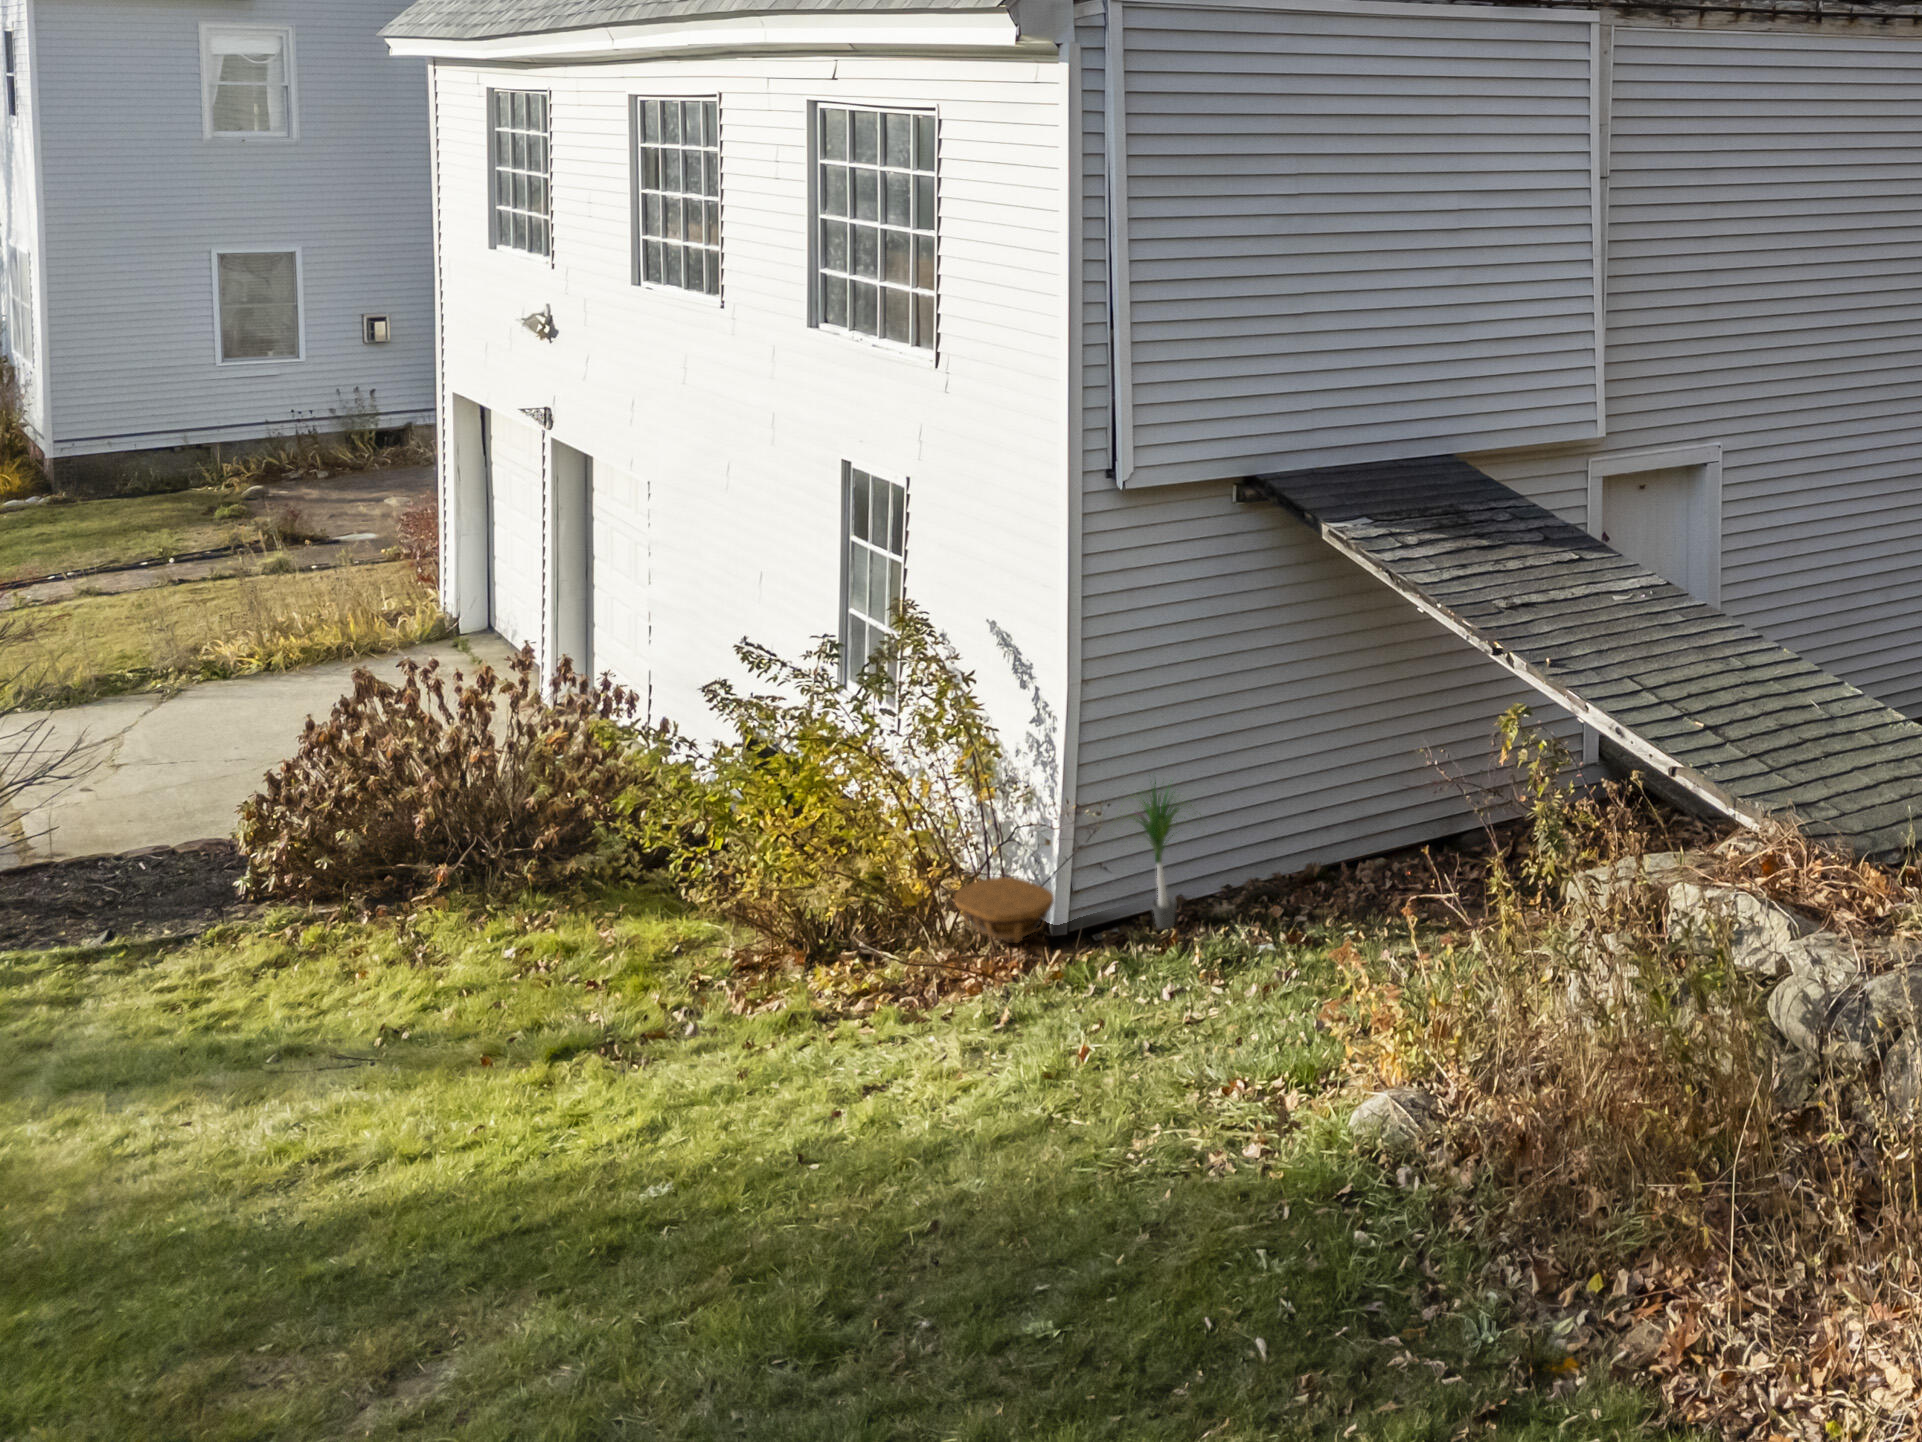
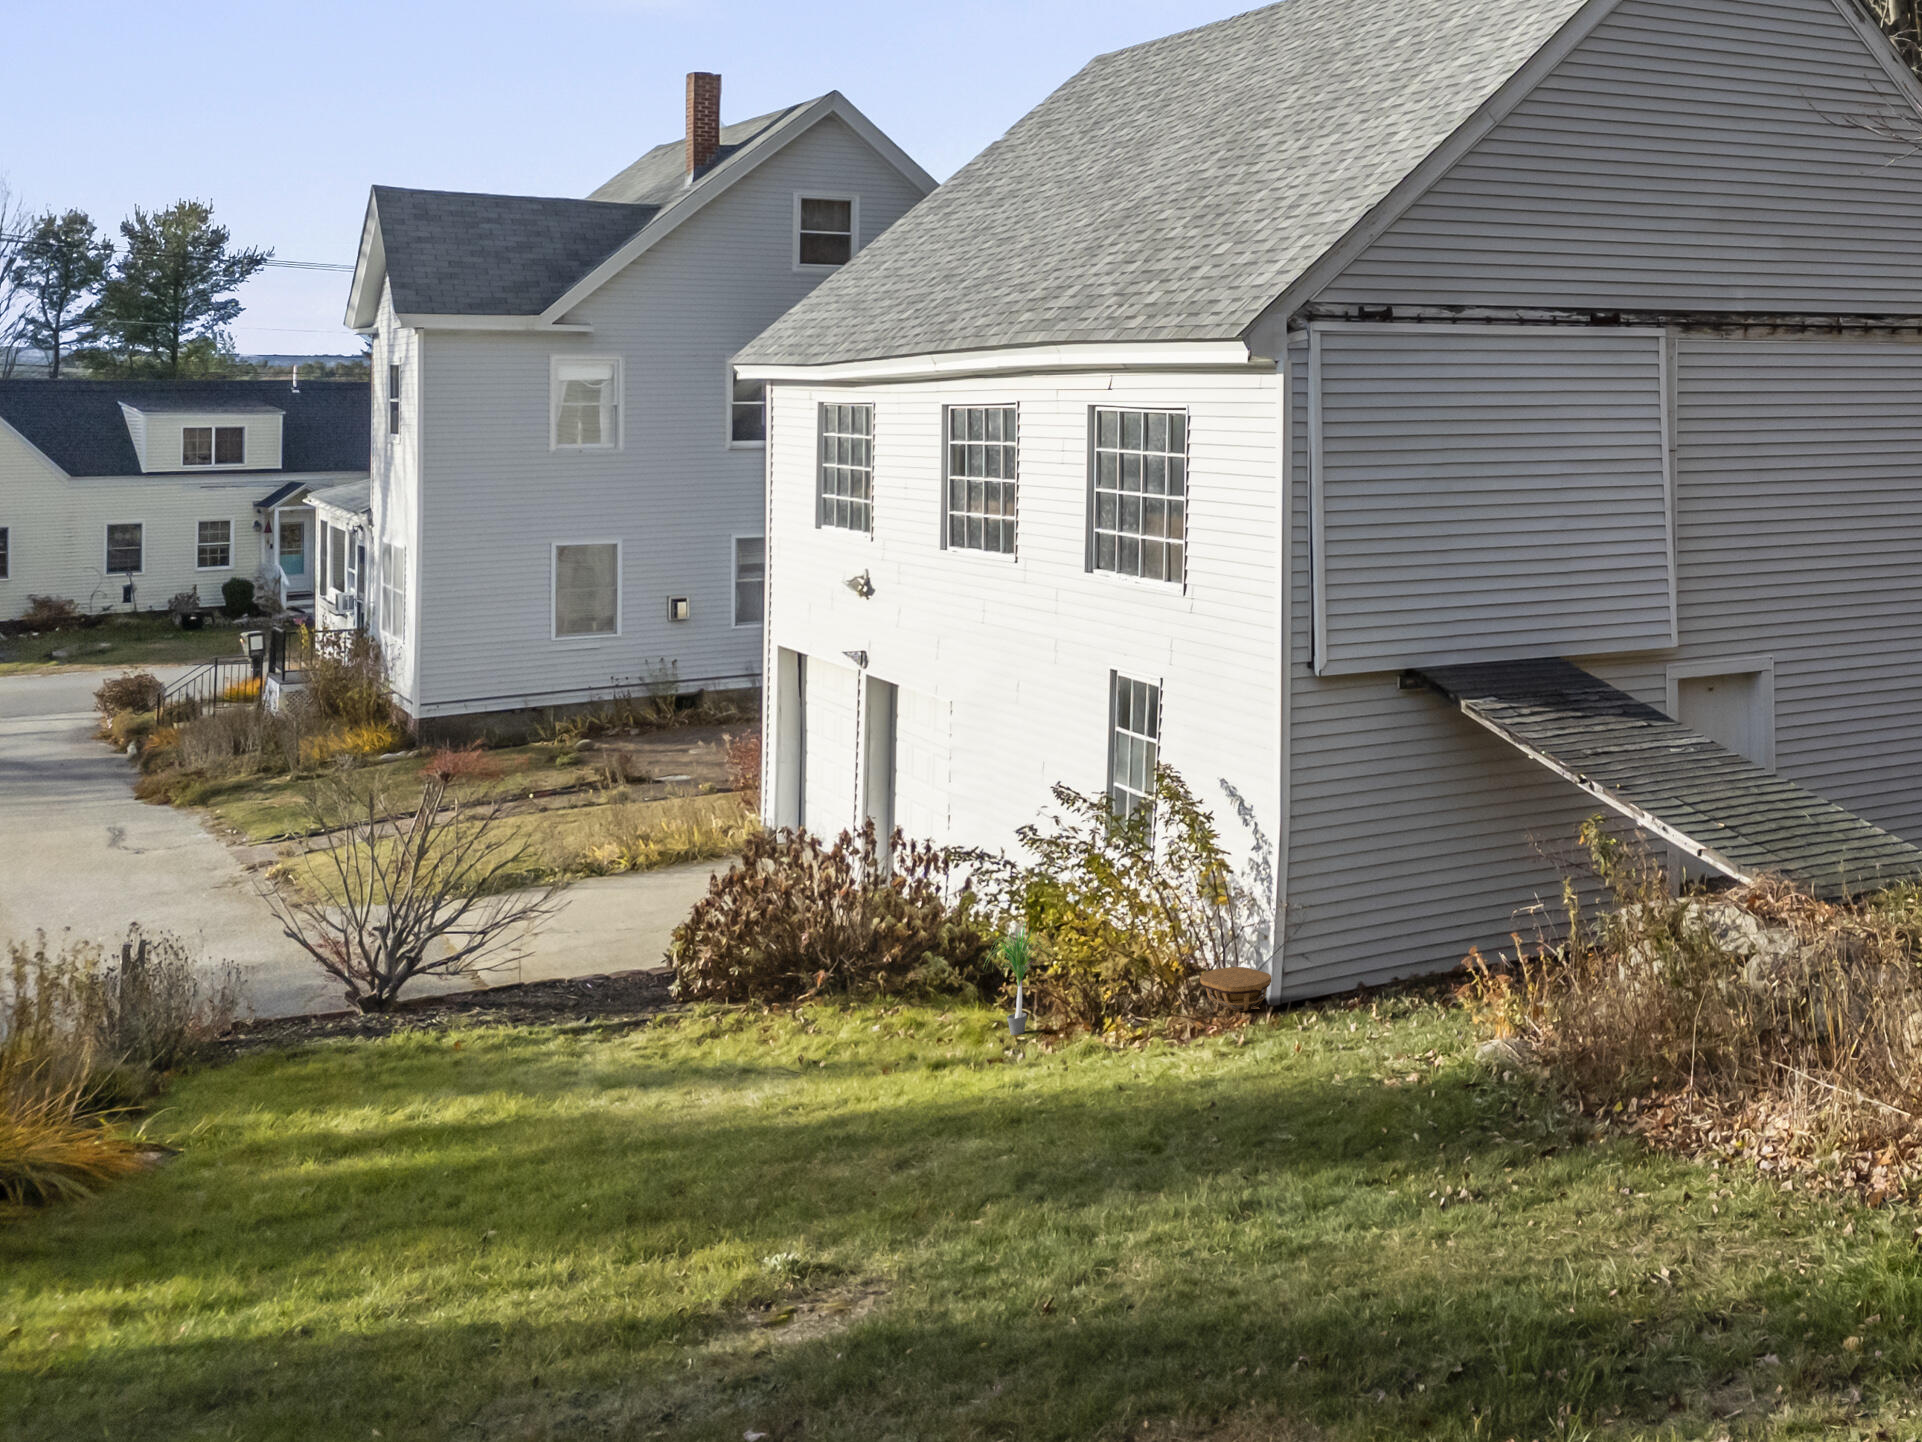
potted plant: present [1124,781,1201,929] -> present [987,929,1047,1035]

